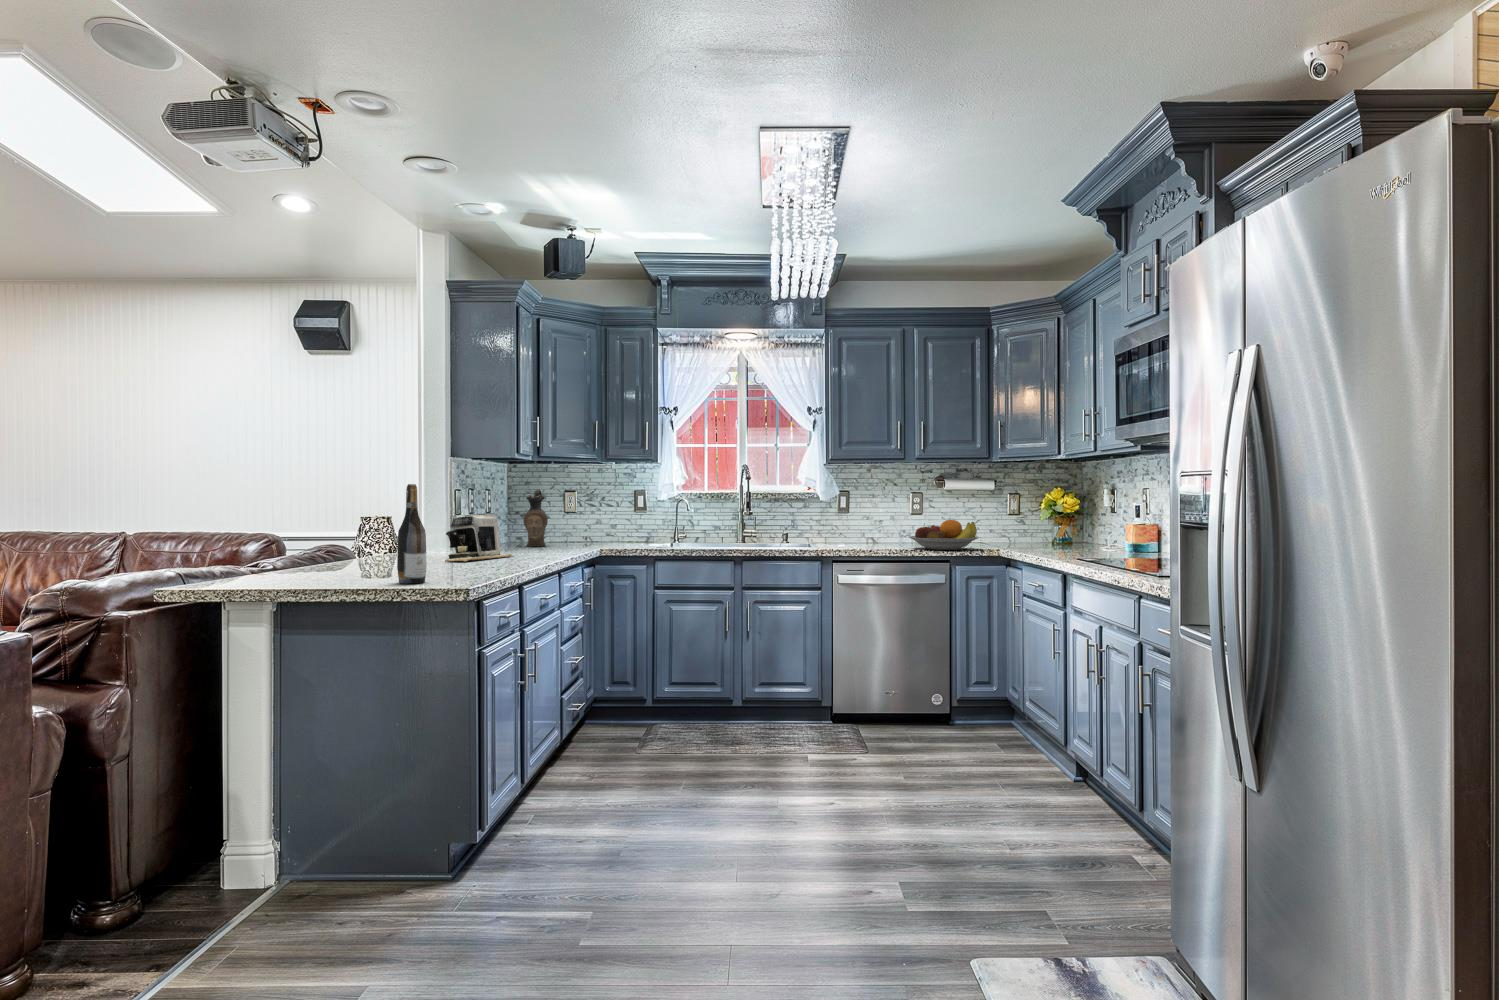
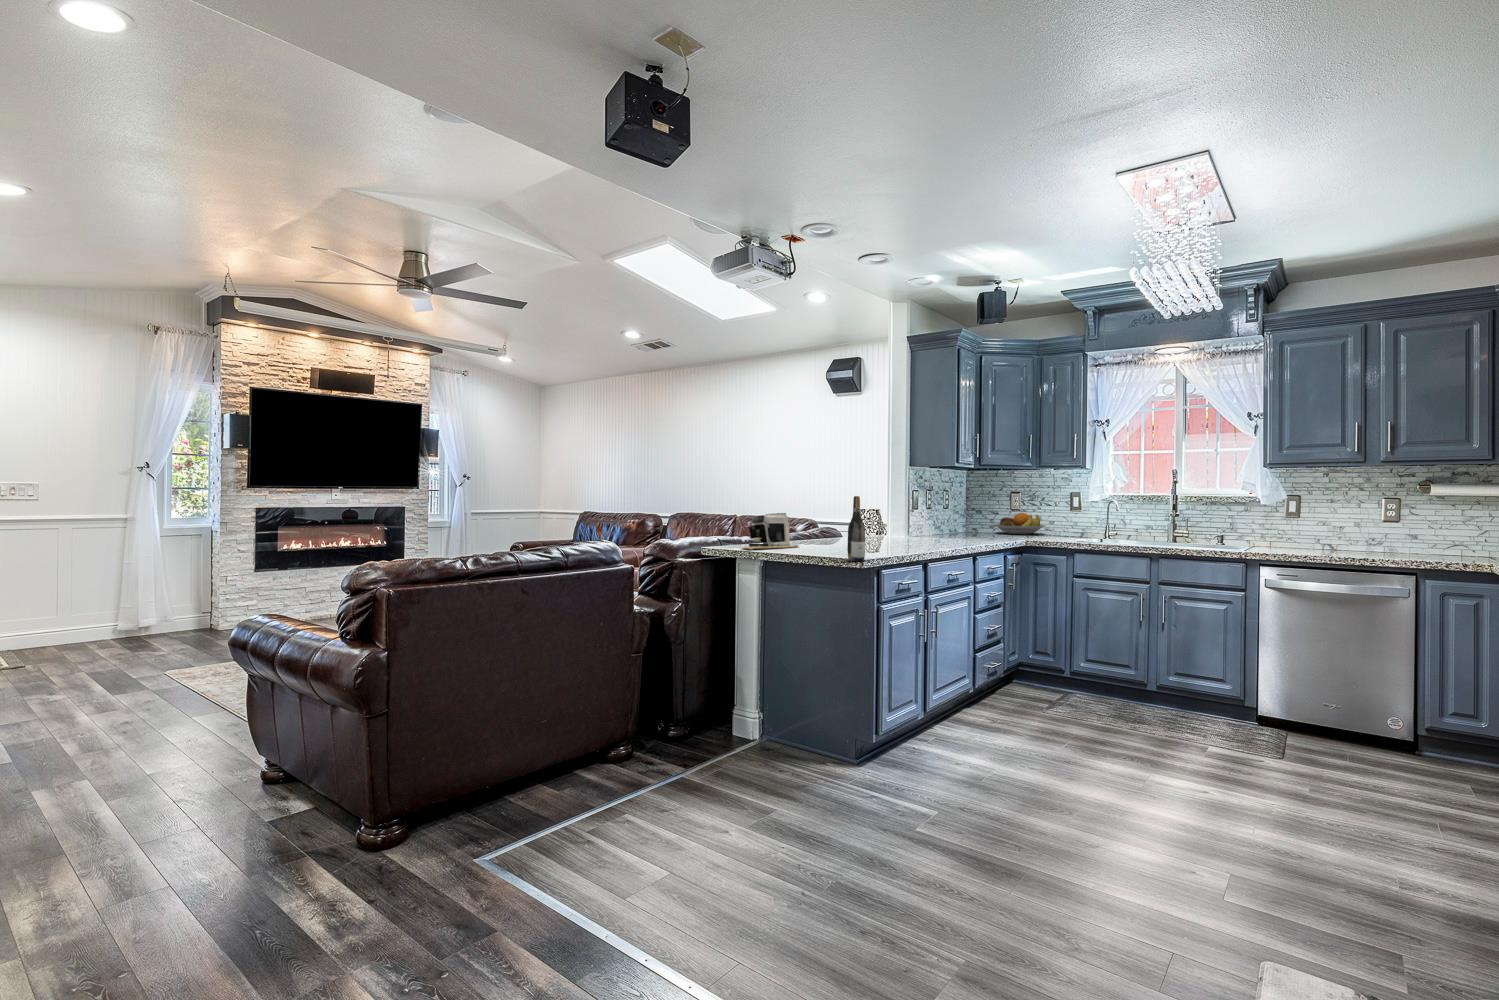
ceramic pitcher: present [523,489,548,547] -> none [965,492,984,537]
coffee maker: present [446,513,513,562] -> present [744,513,799,550]
fruit bowl: present [909,520,979,550] -> present [994,513,1045,534]

